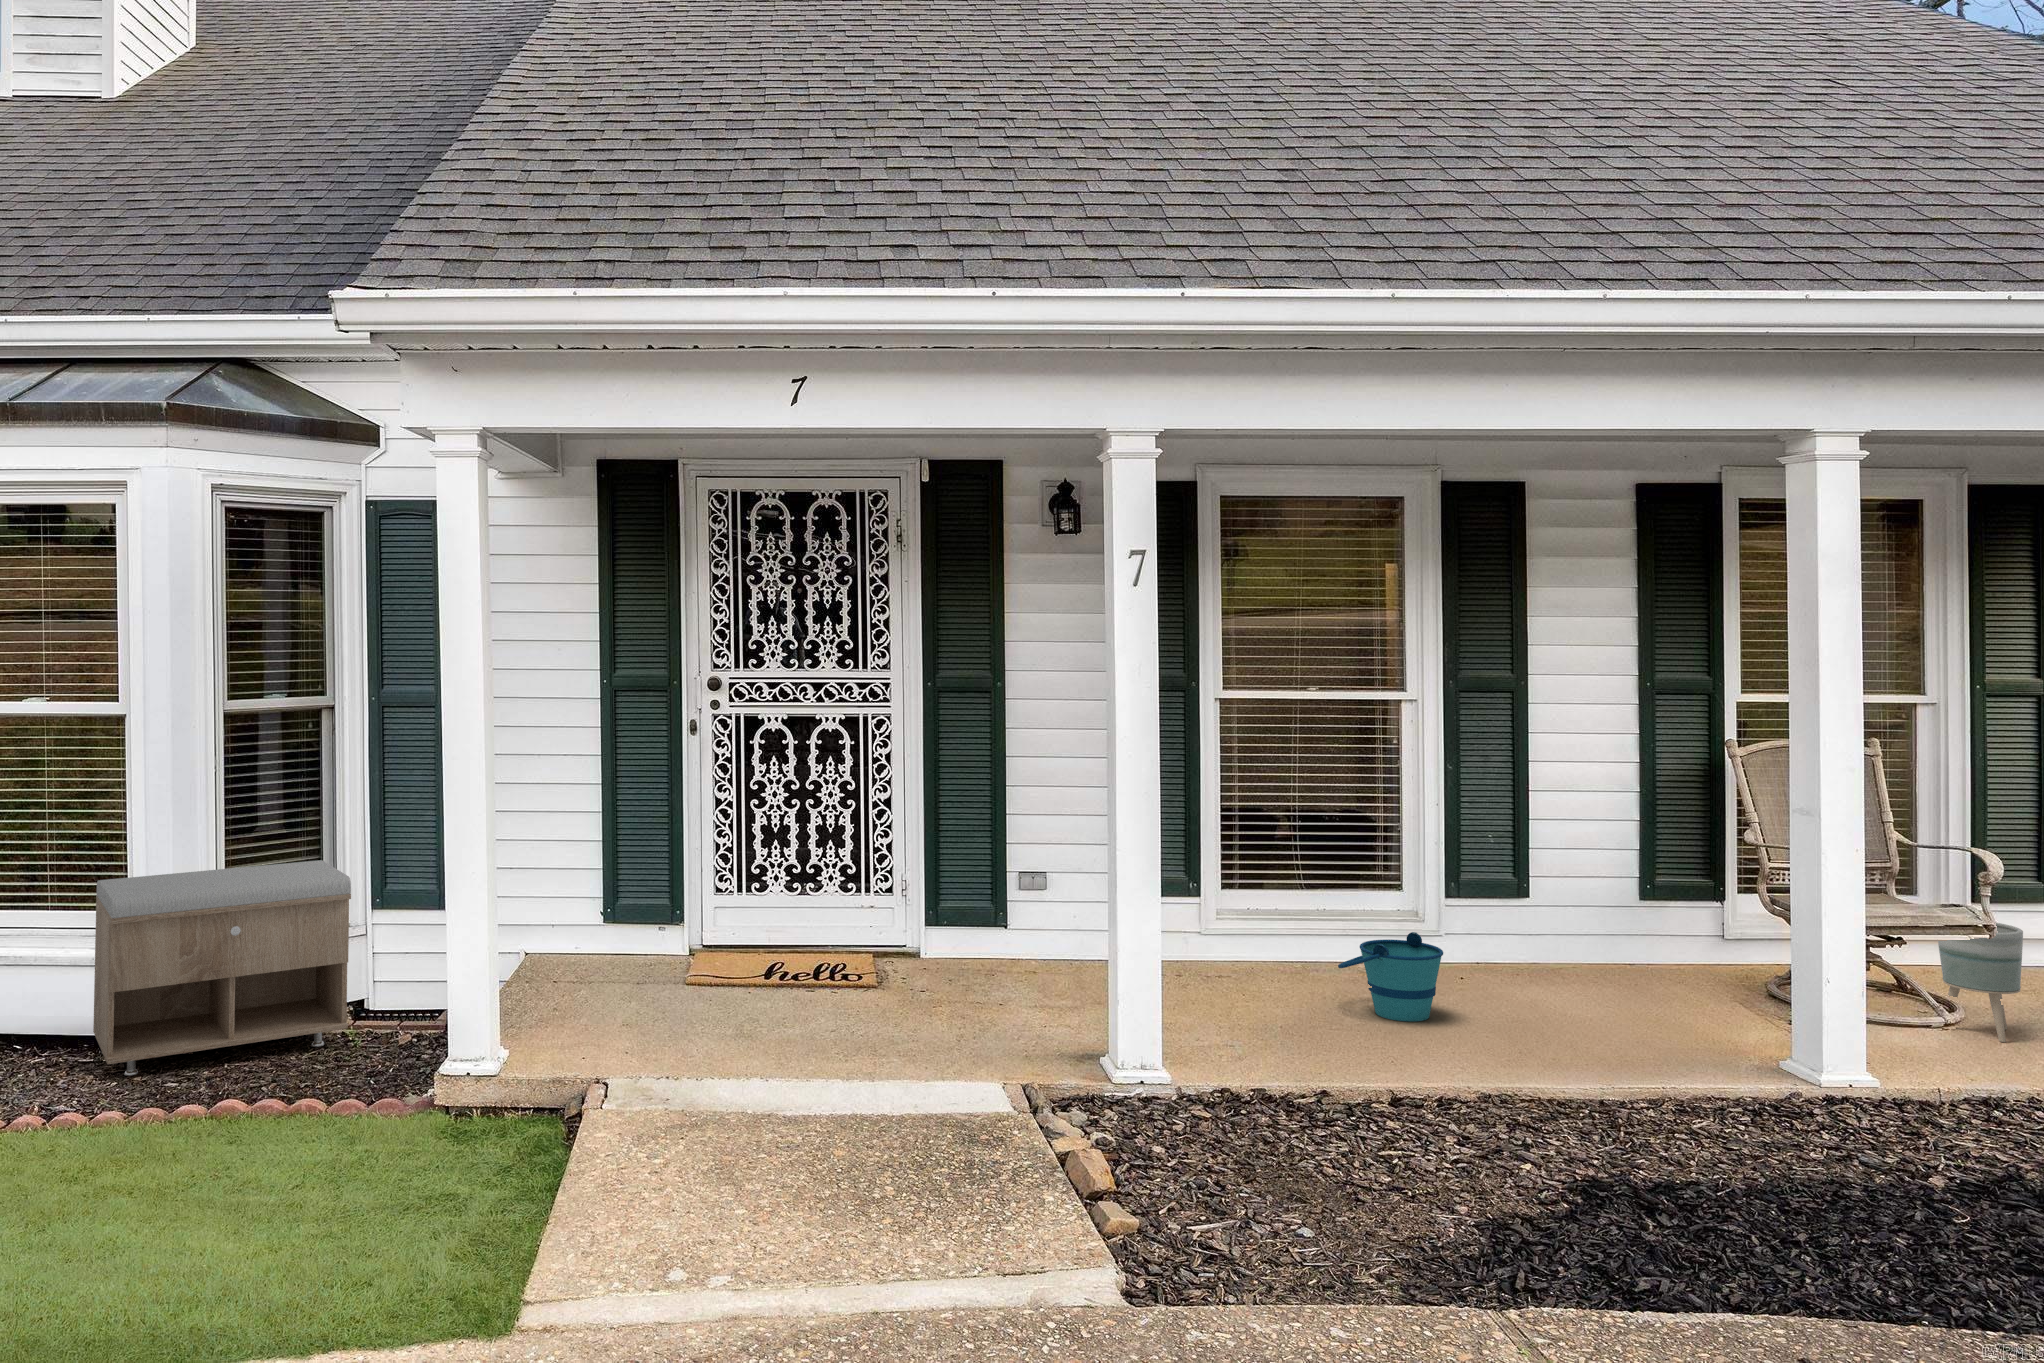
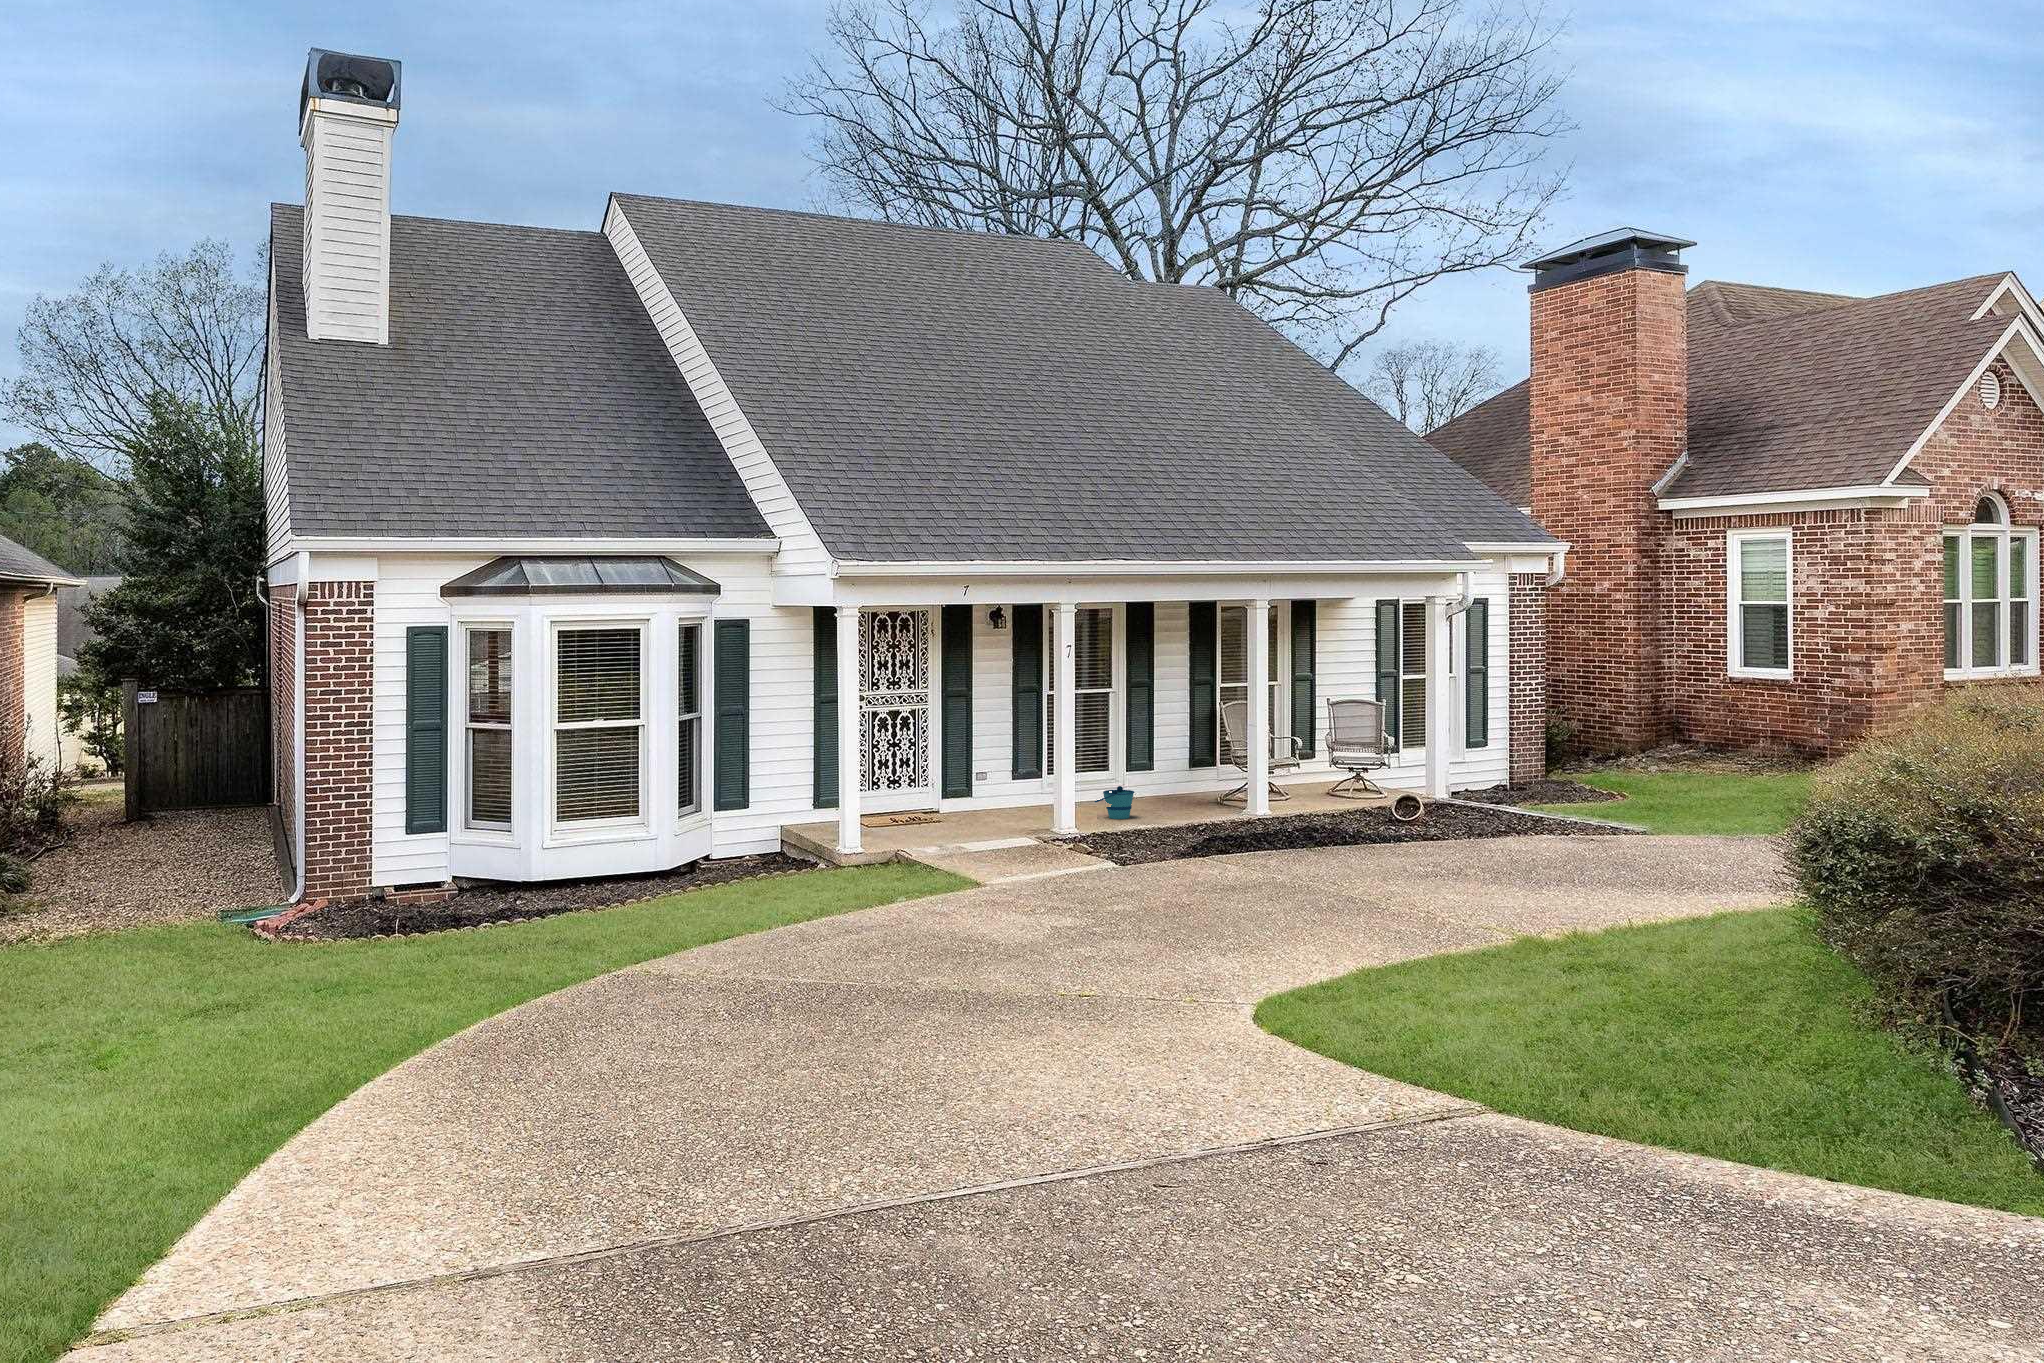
storage bench: present [93,860,351,1076] -> none [664,786,767,875]
planter: present [1938,923,2023,1042] -> none [1282,765,1308,806]

